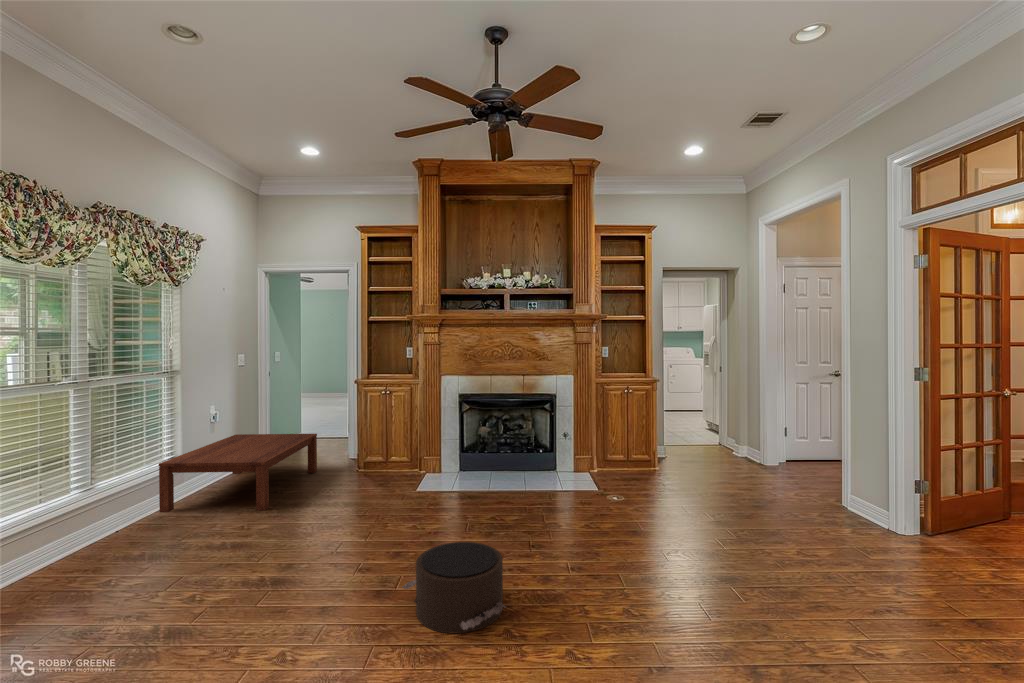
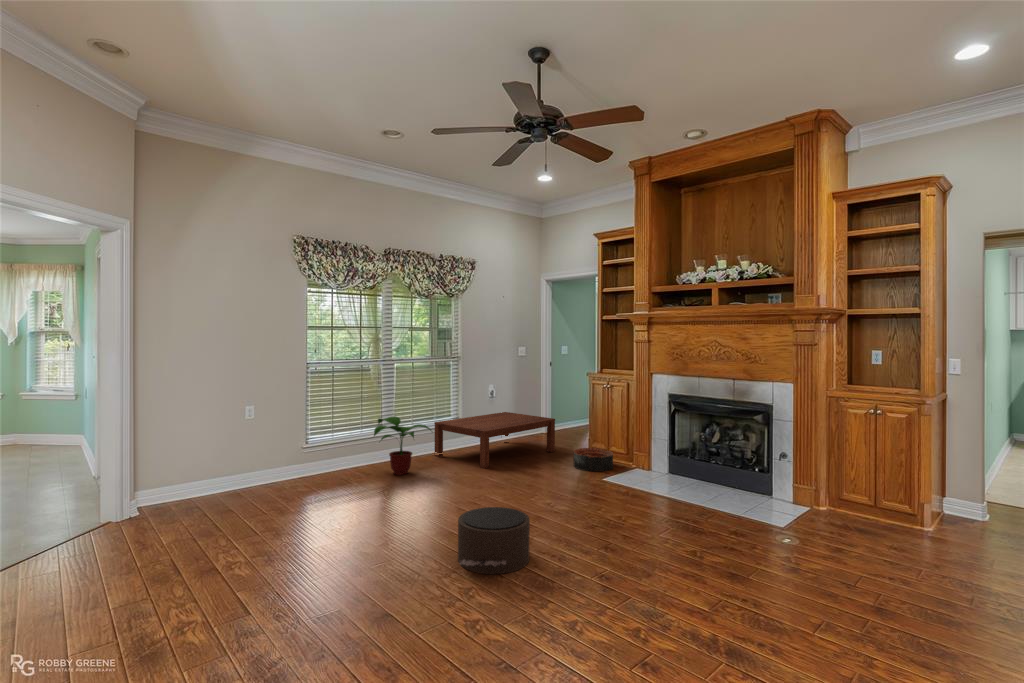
basket: none [362,458,406,485] -> present [574,448,613,471]
potted plant: none [80,465,195,554] -> present [374,417,431,475]

